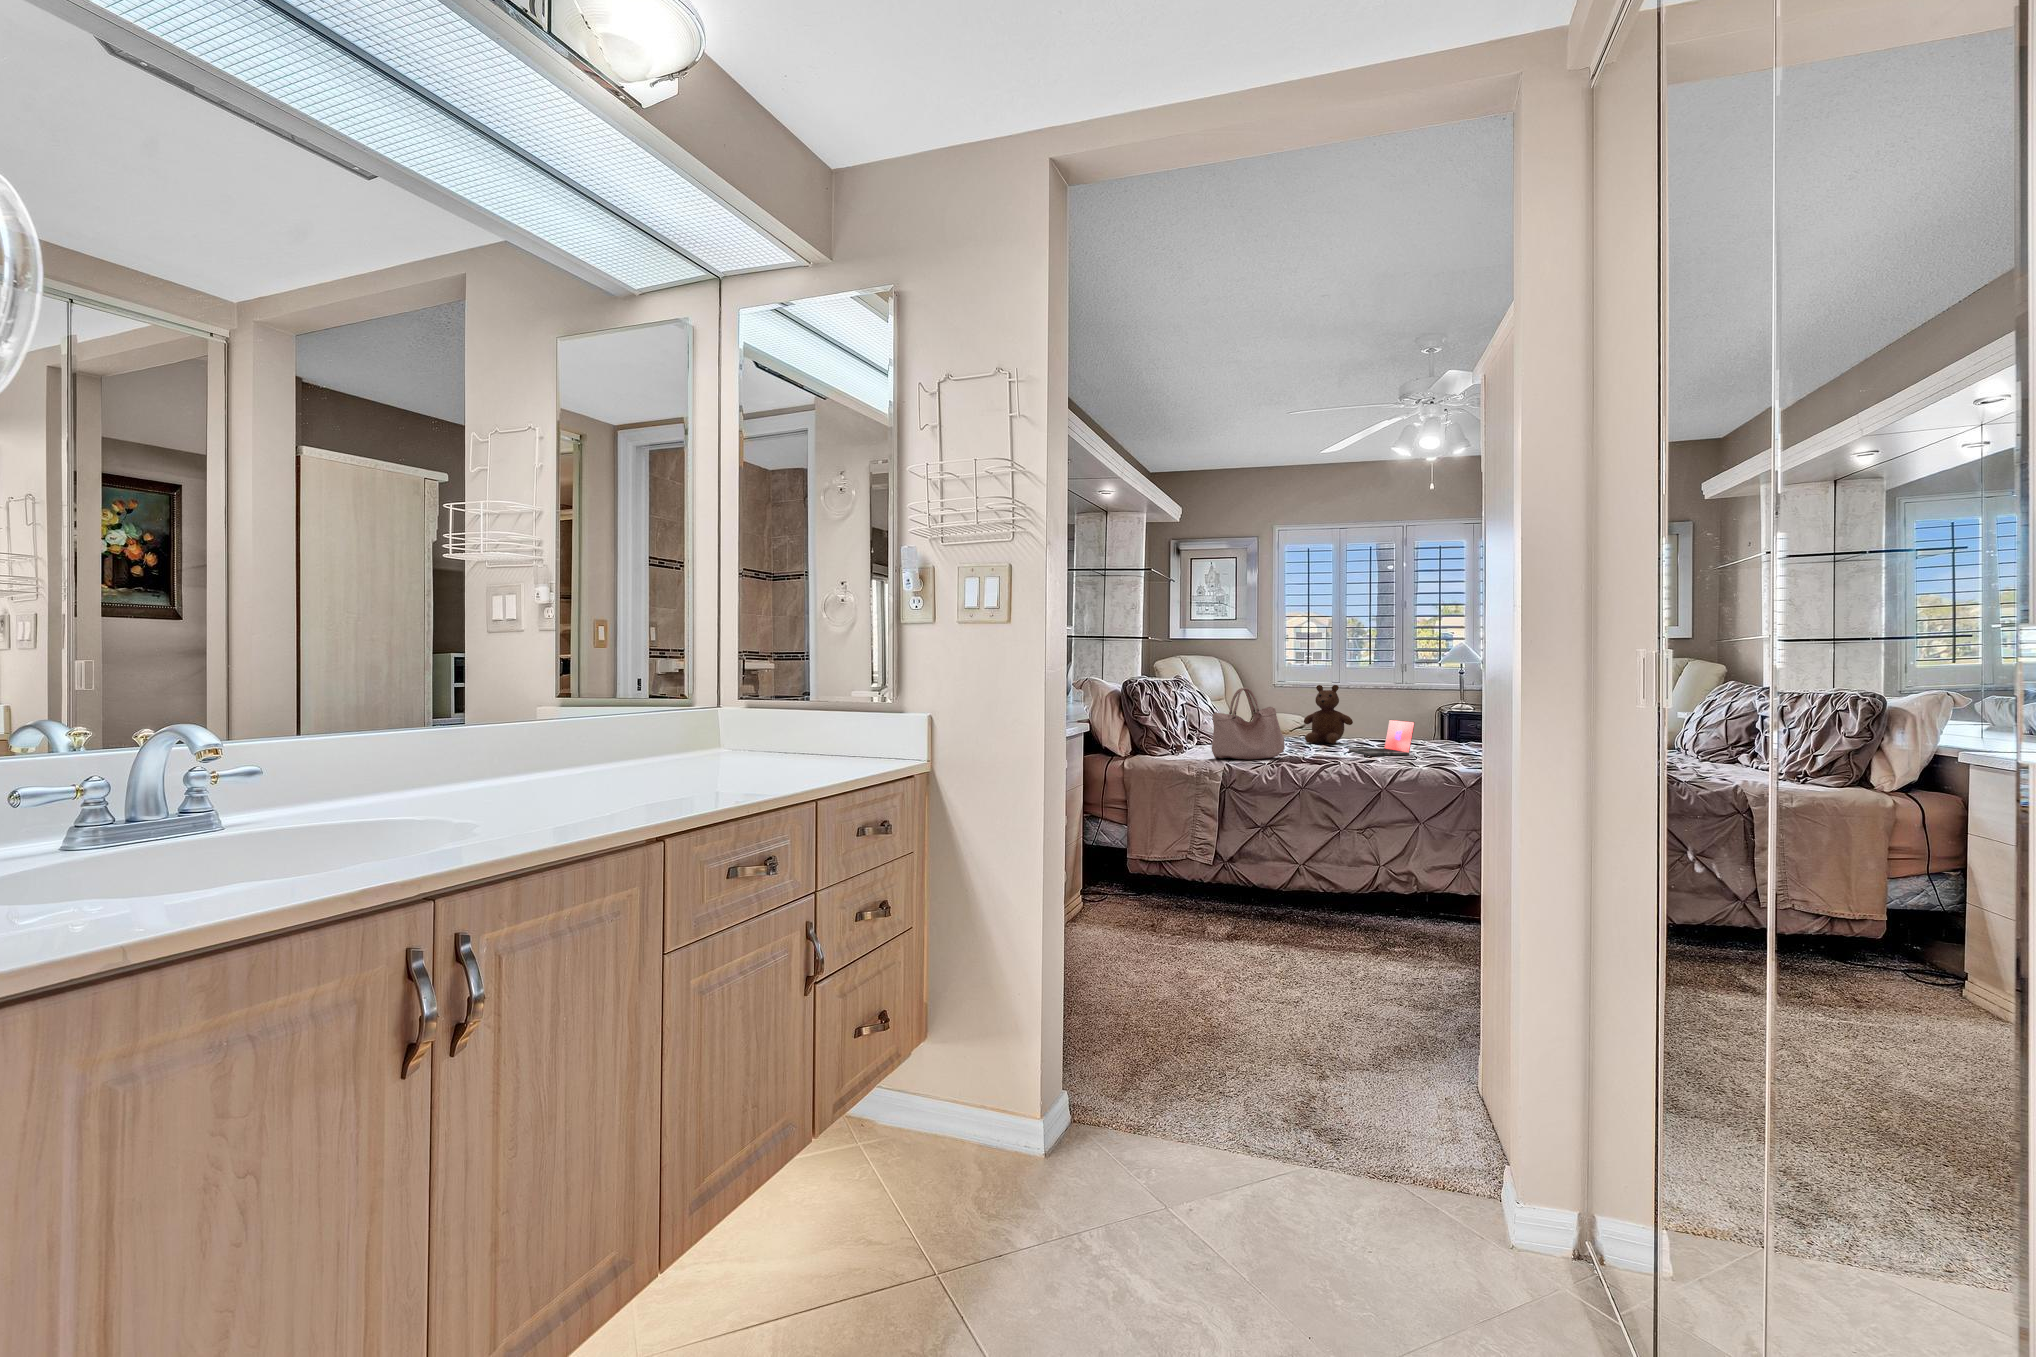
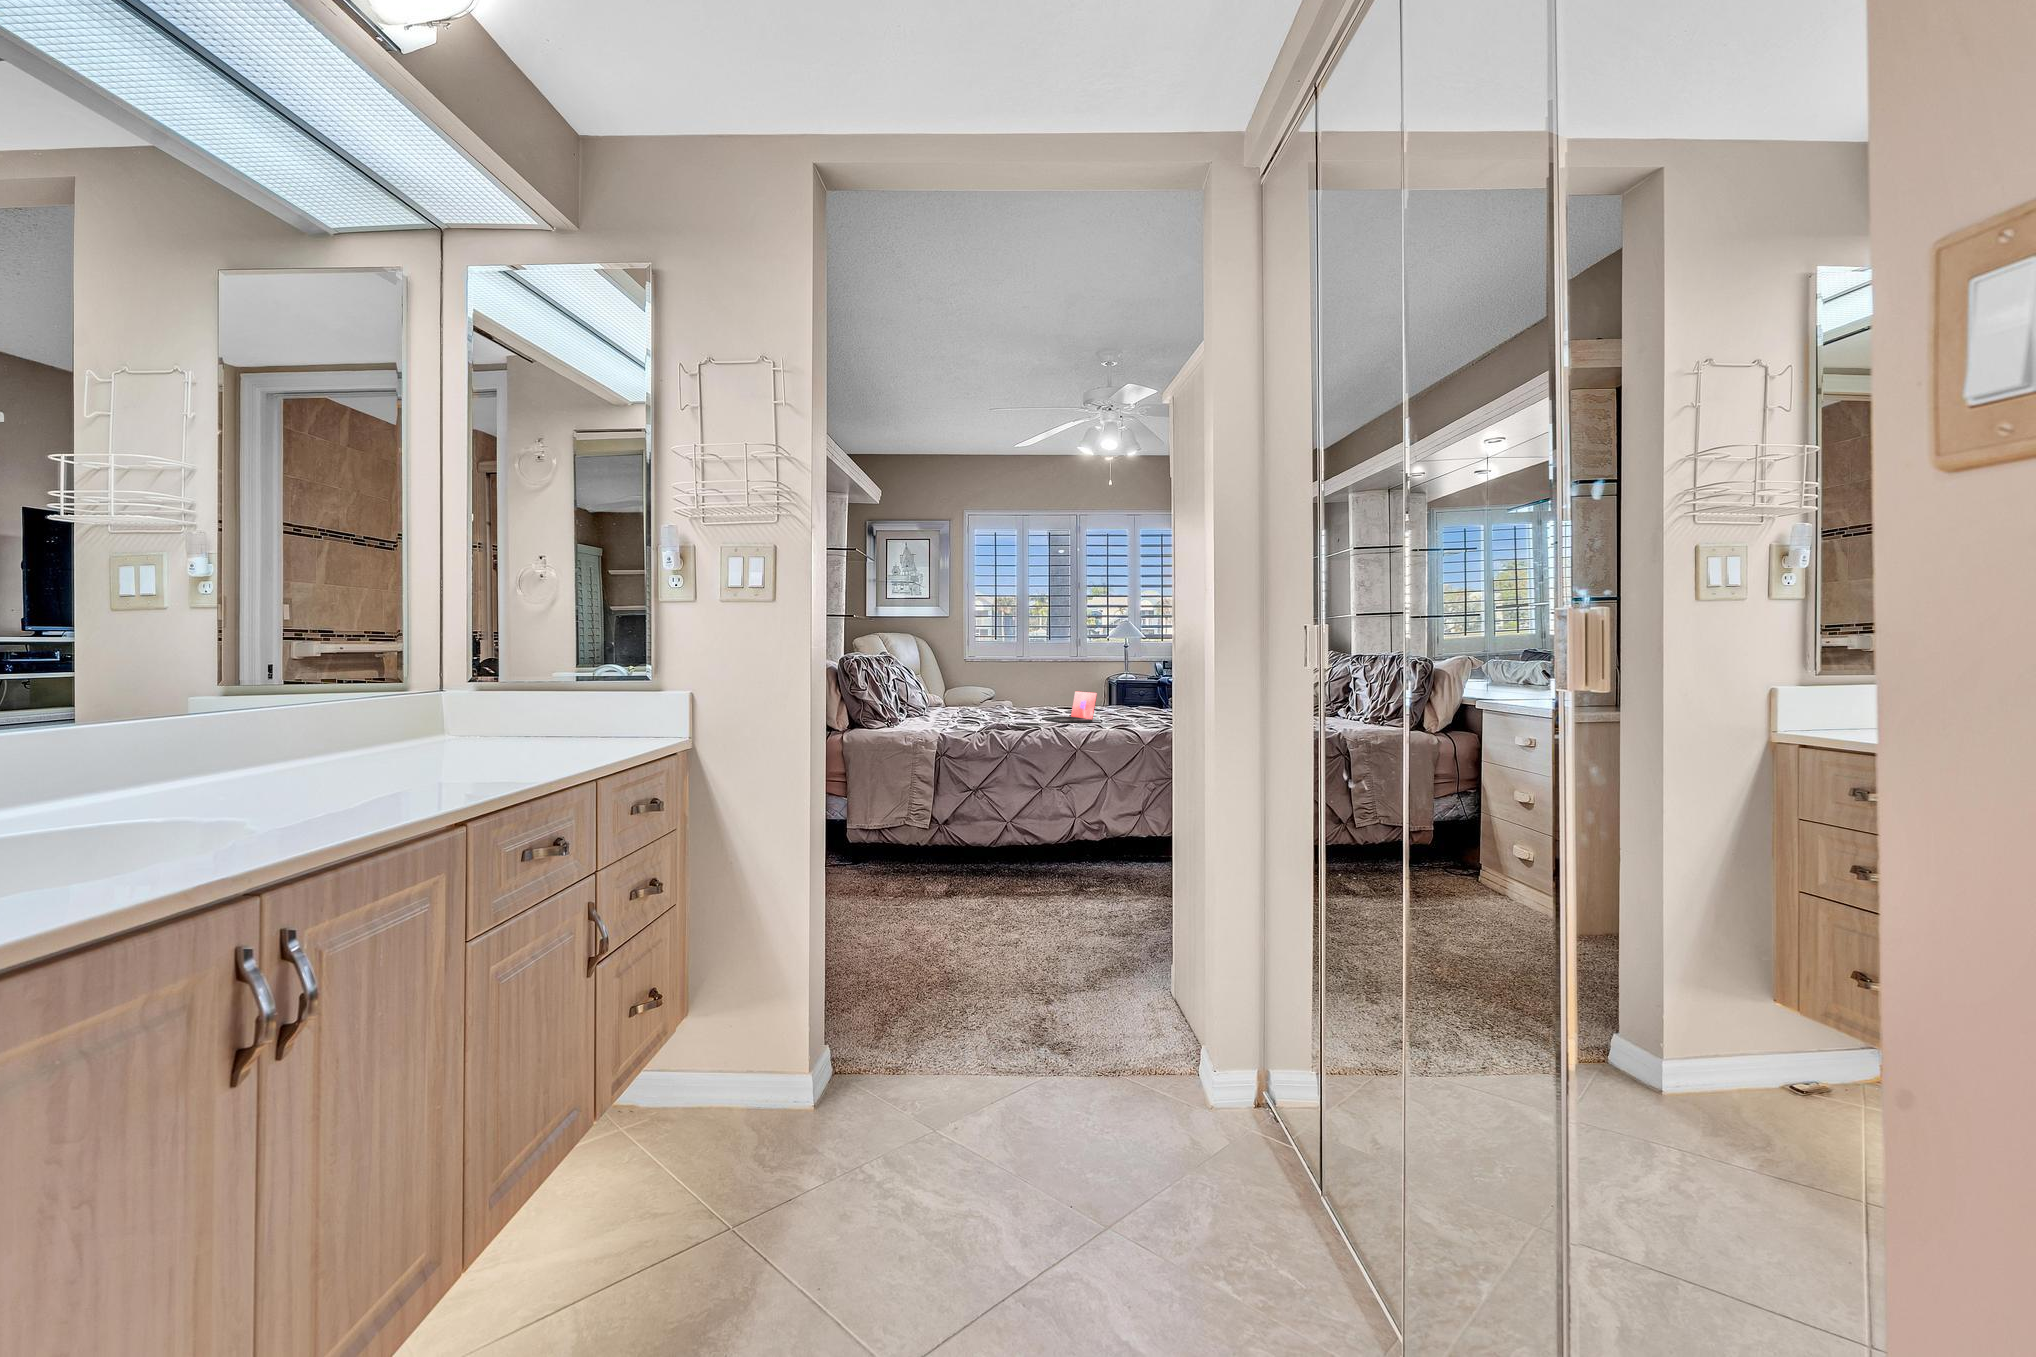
teddy bear: present [1304,685,1353,744] -> none [1000,660,1042,714]
handbag: present [1212,688,1285,759] -> none [927,662,991,729]

